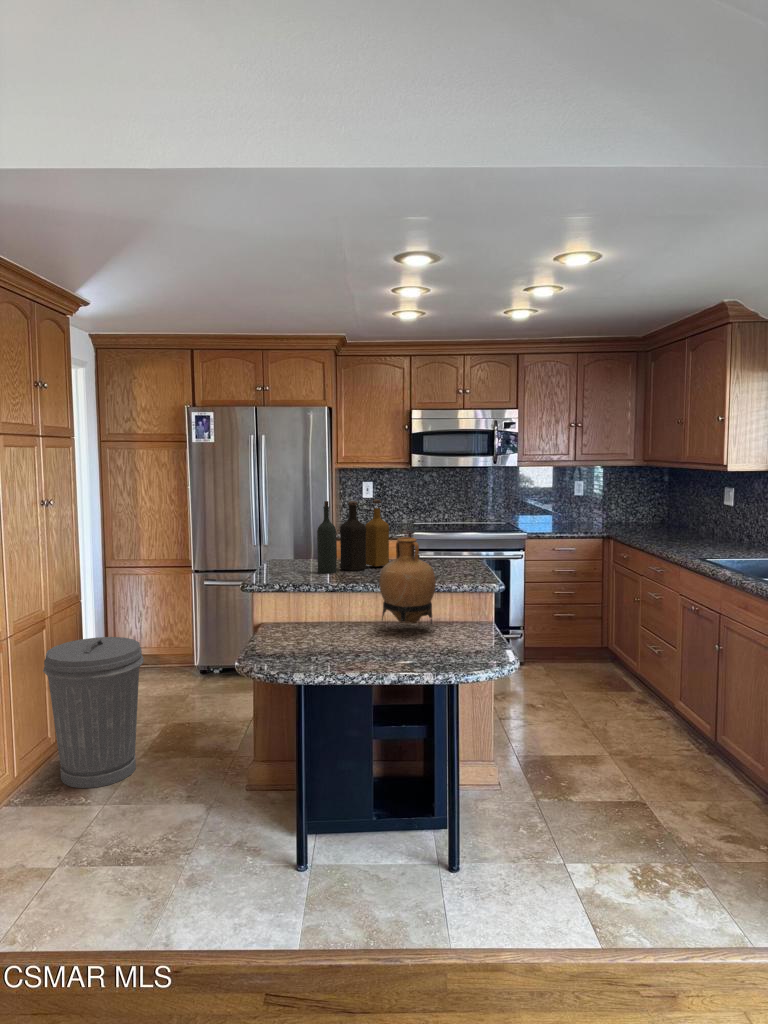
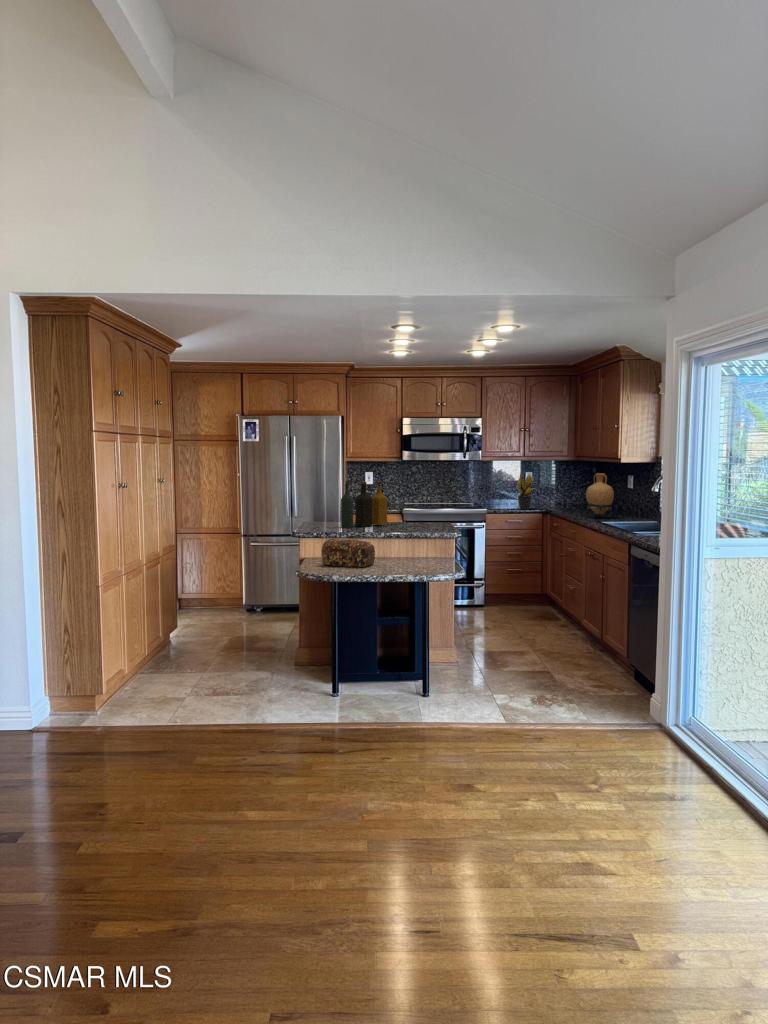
potted plant: none [561,479,596,533] -> present [516,472,536,510]
vase: present [379,537,436,624] -> present [586,473,614,515]
bread loaf: none [276,603,367,654] -> present [321,539,375,567]
trash can: present [43,637,144,788] -> none [161,572,225,667]

